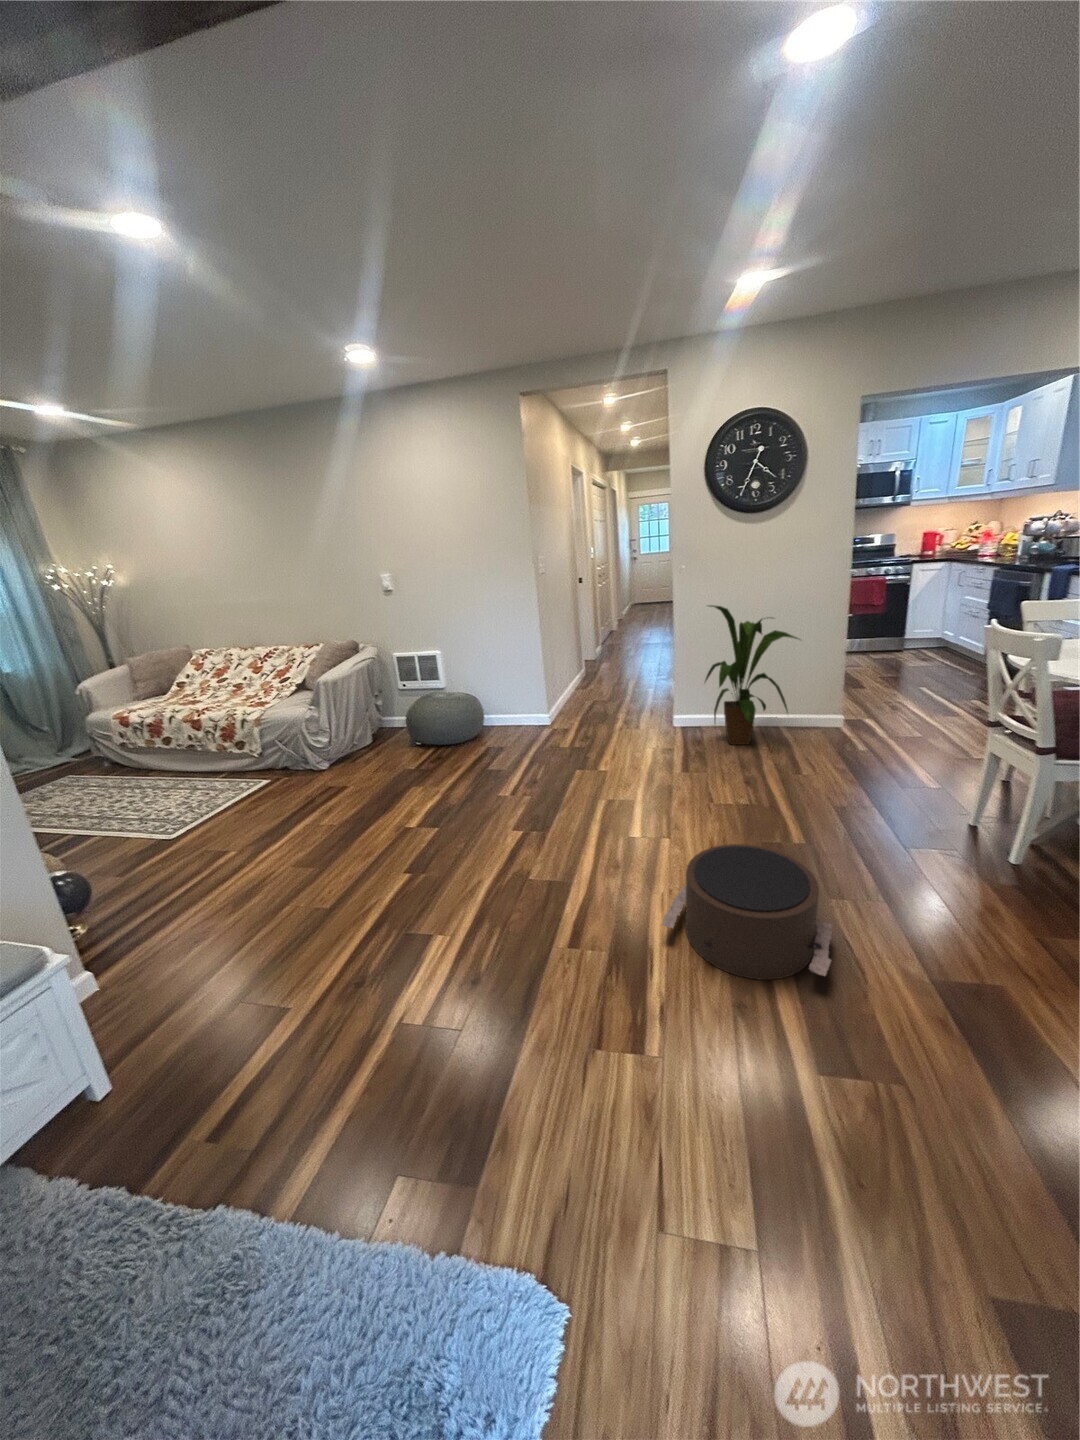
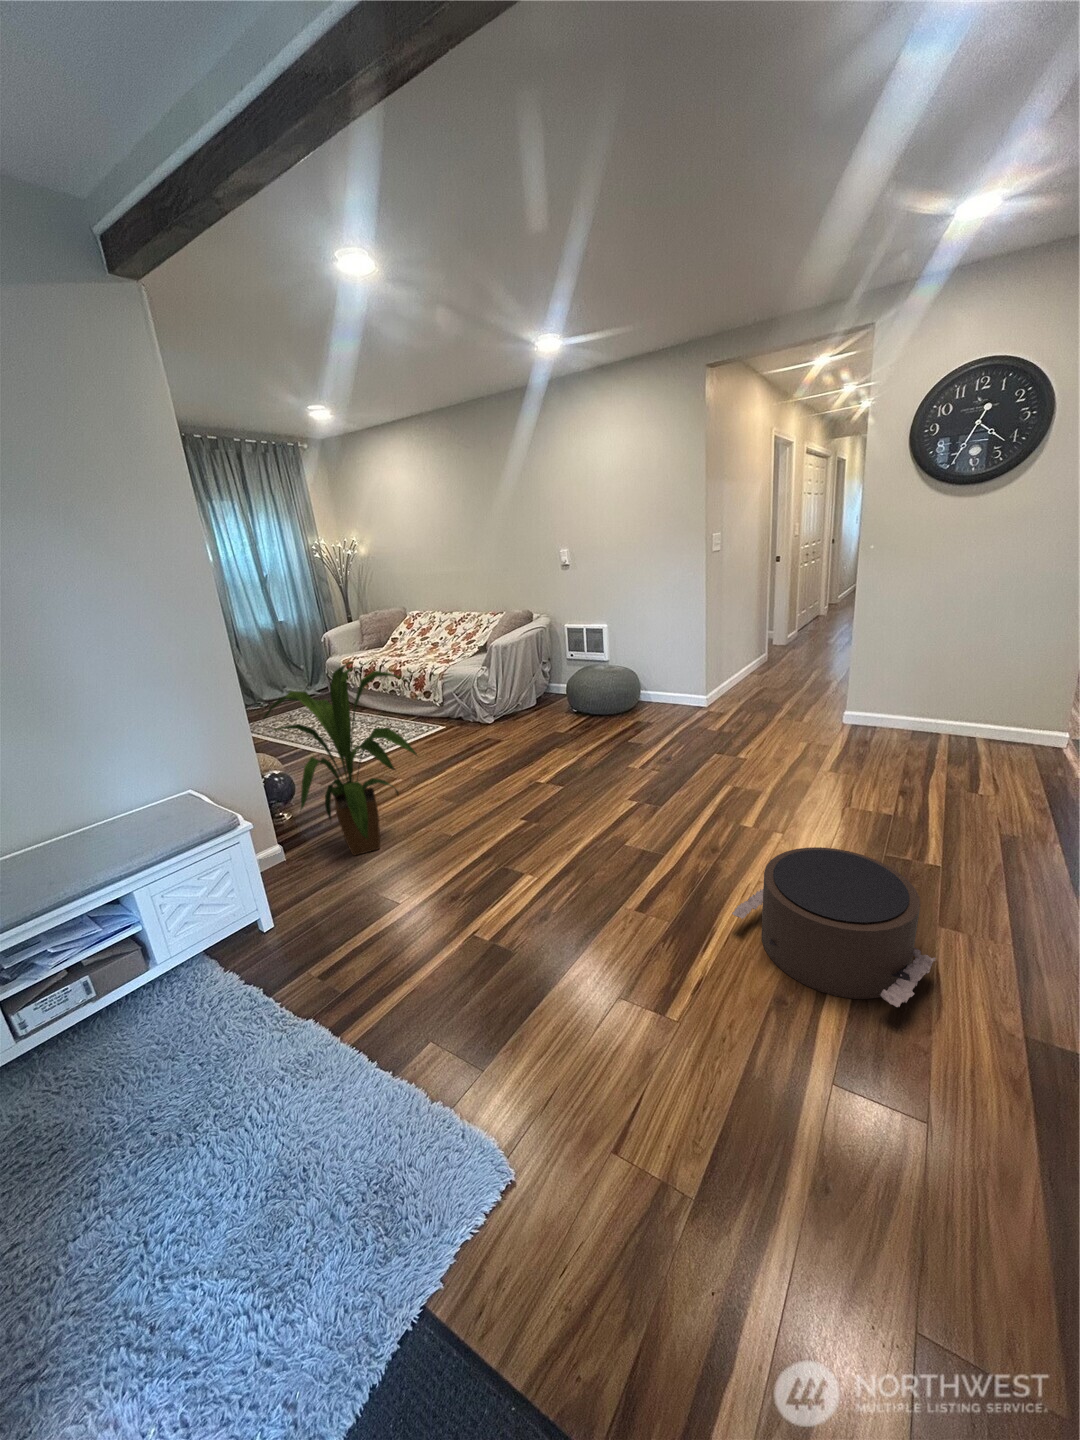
house plant: present [705,605,798,745] -> present [263,661,417,856]

